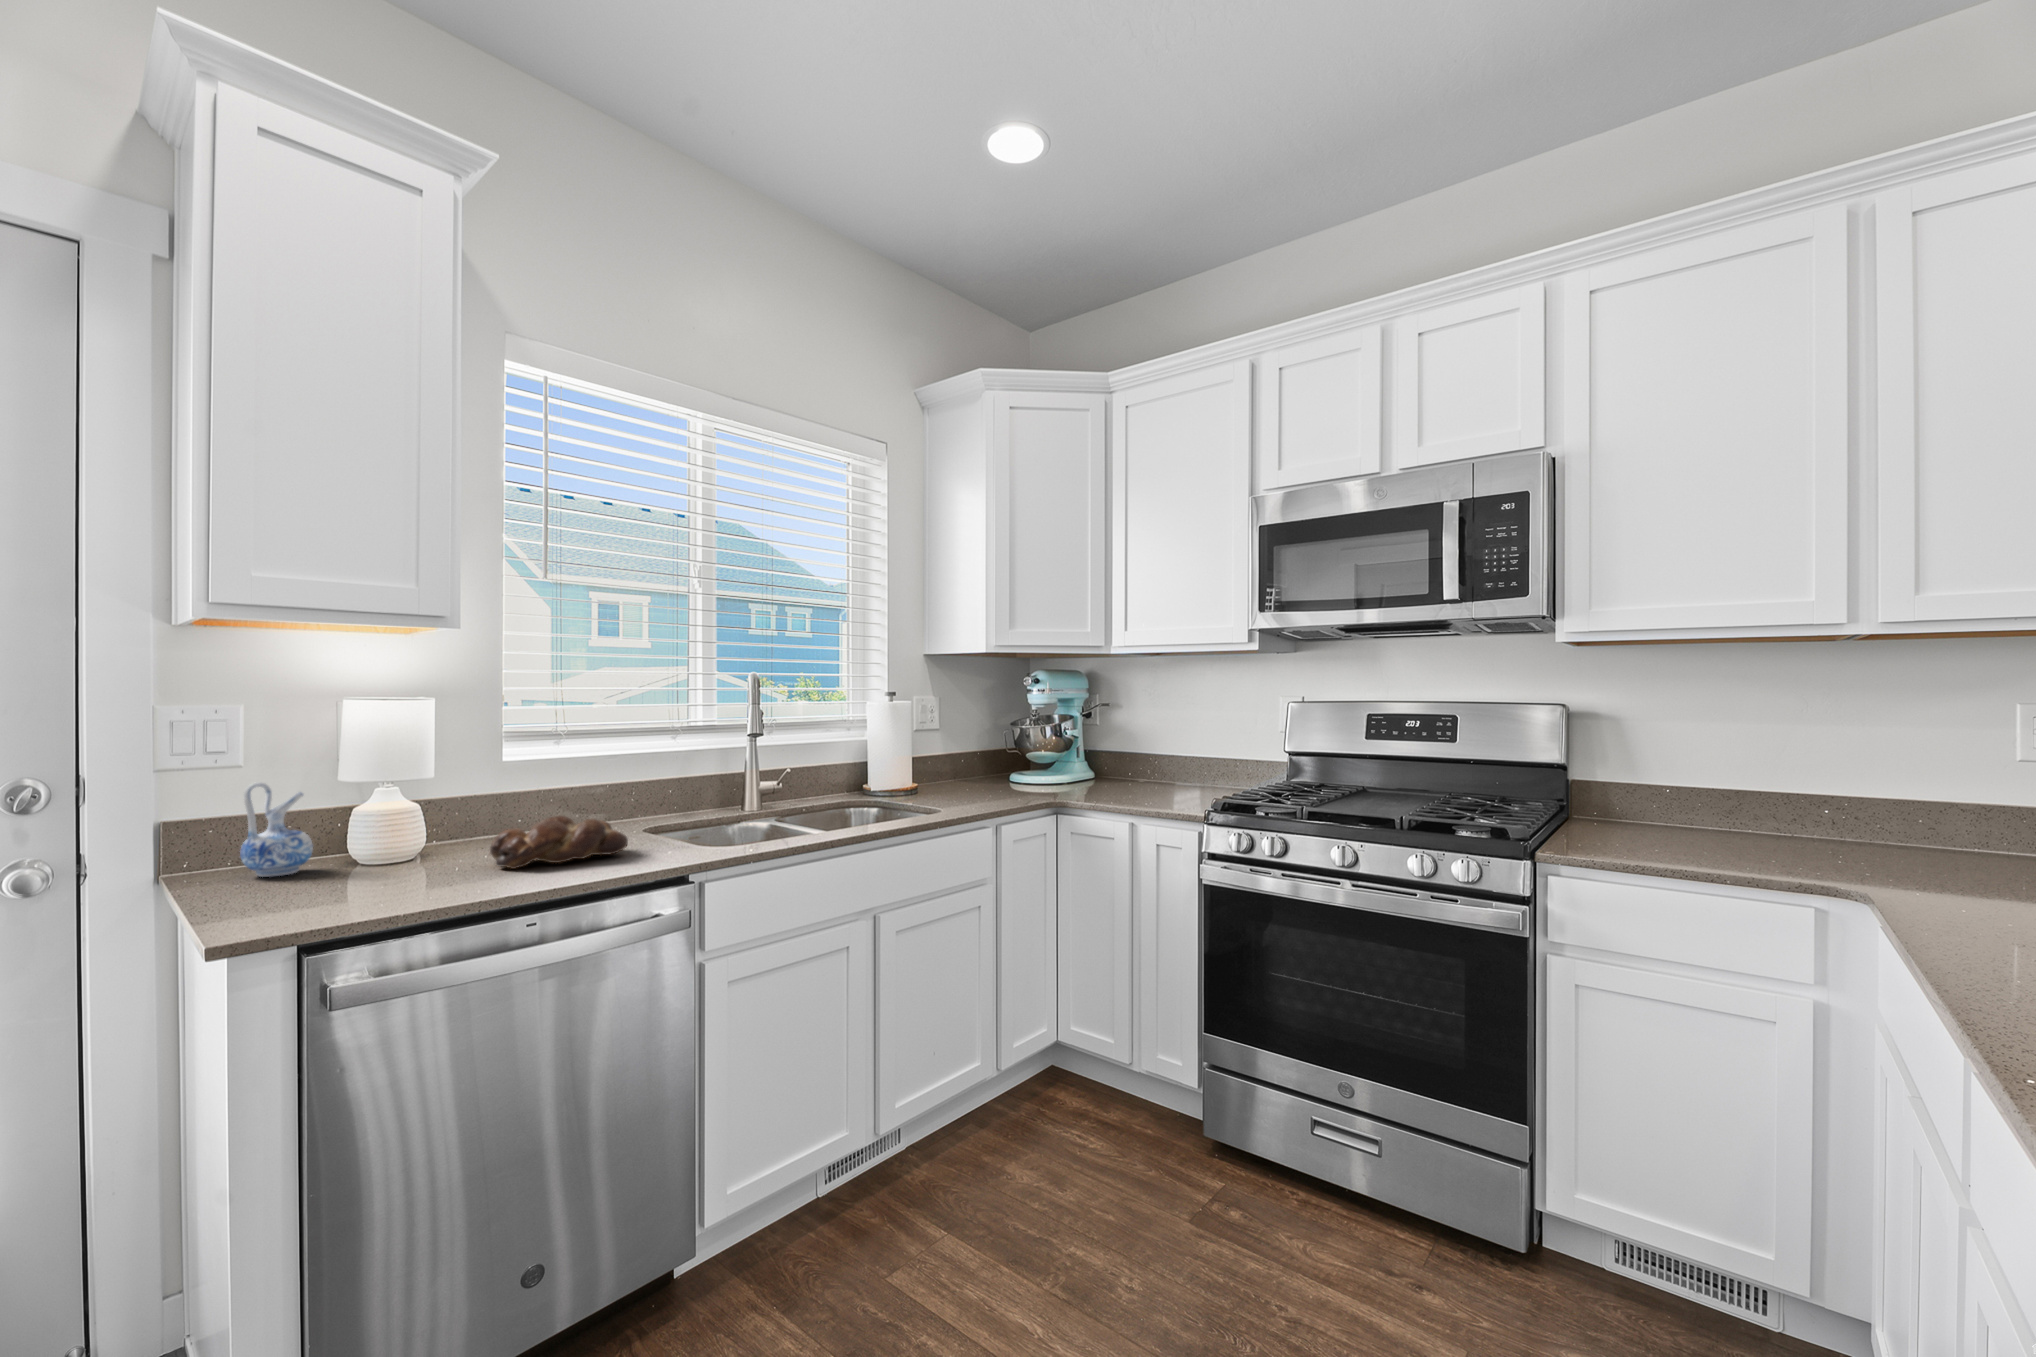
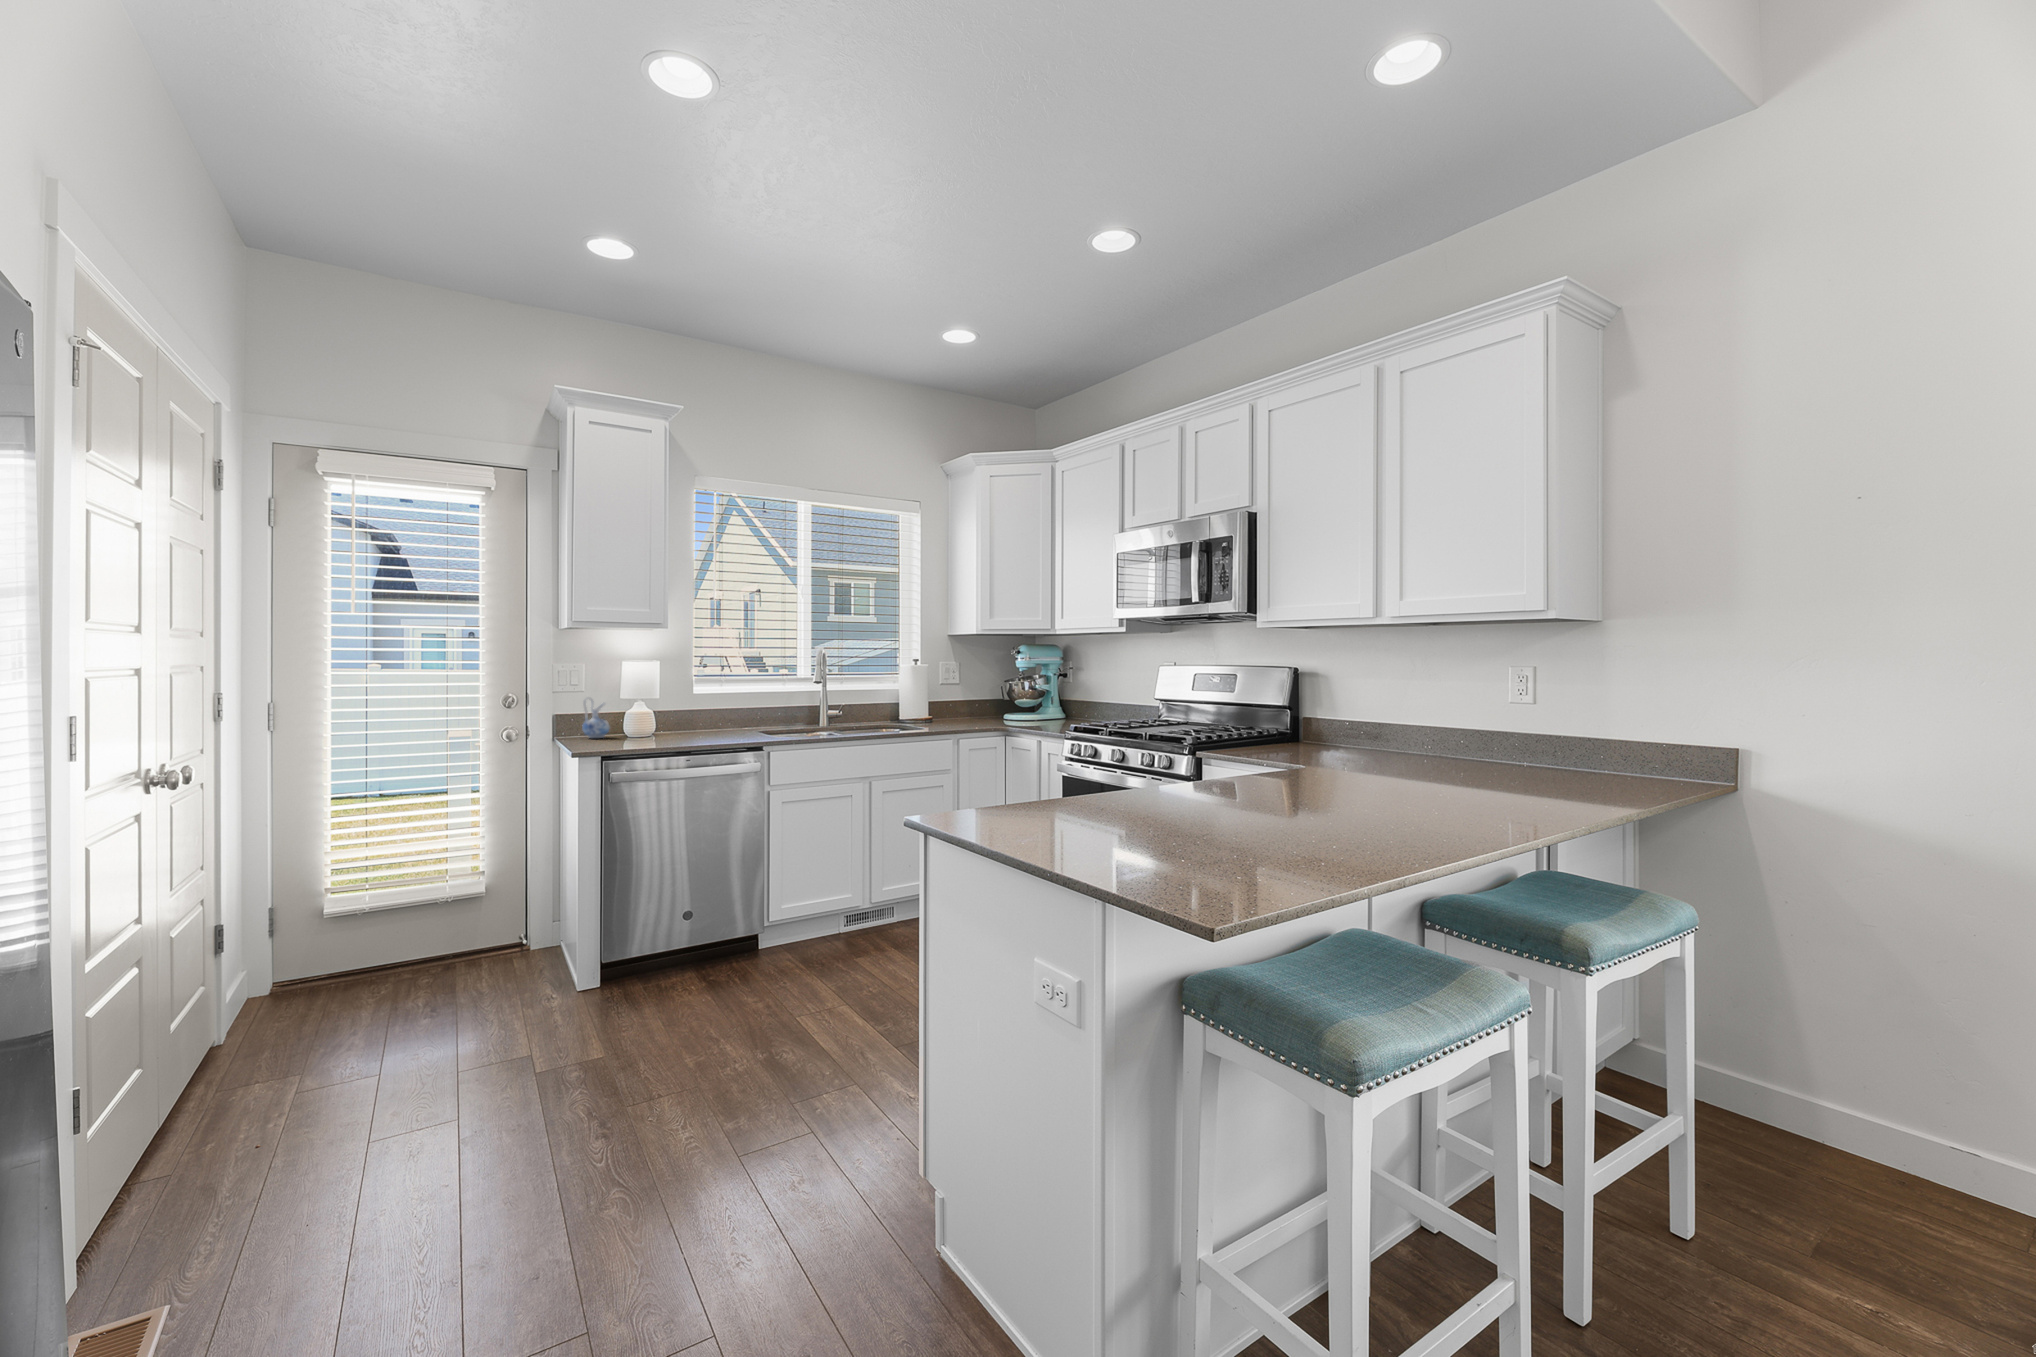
bread loaf: present [490,816,628,869] -> none [680,717,742,740]

